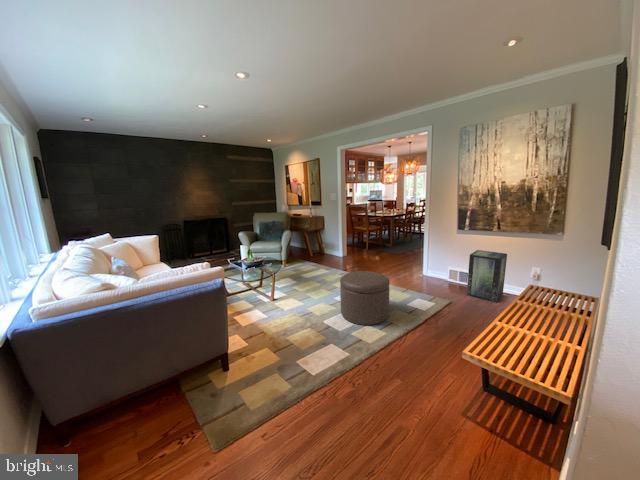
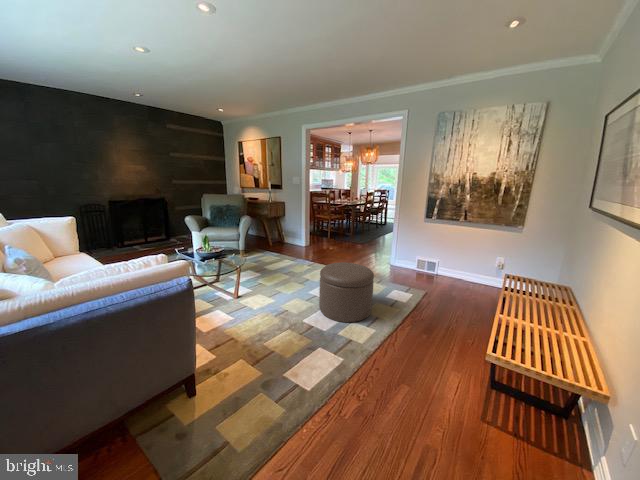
storage box: present [467,250,507,302] -> none [437,240,474,291]

